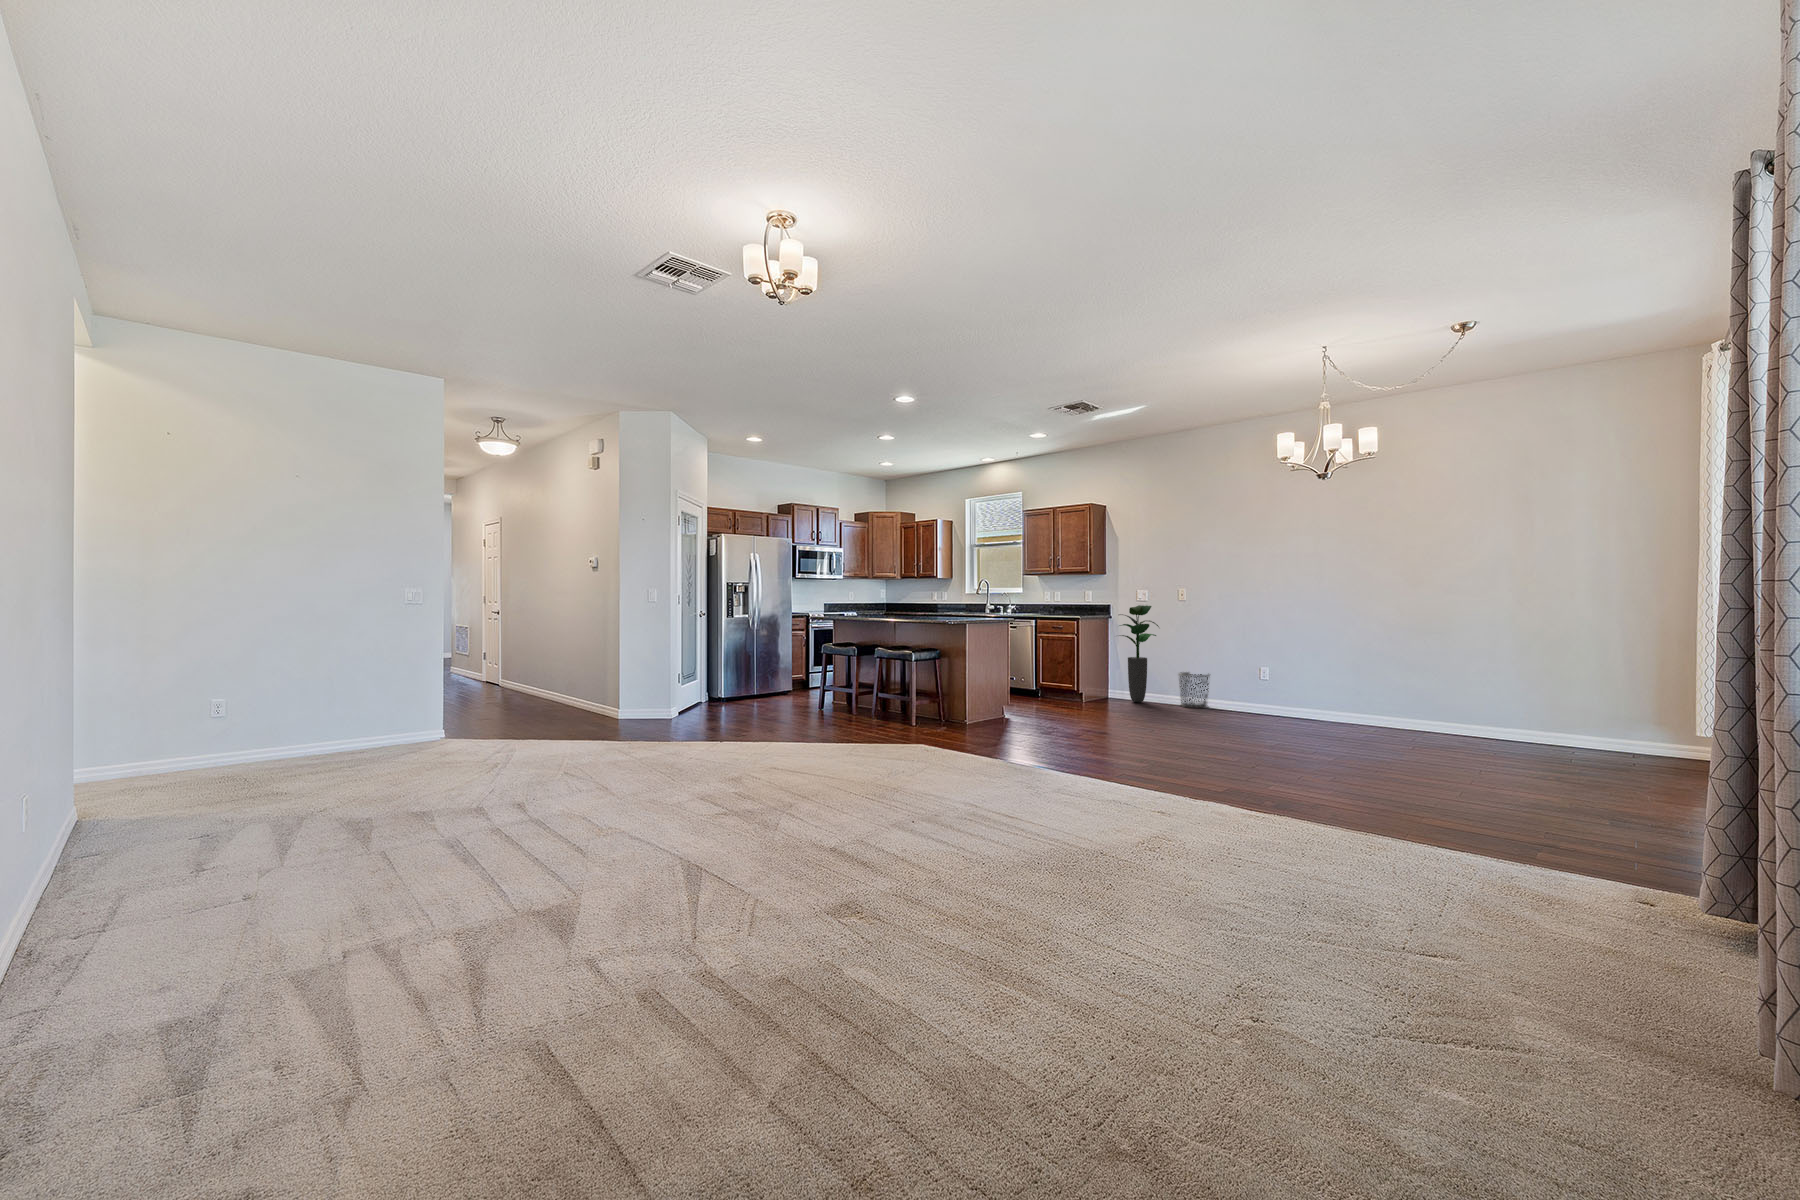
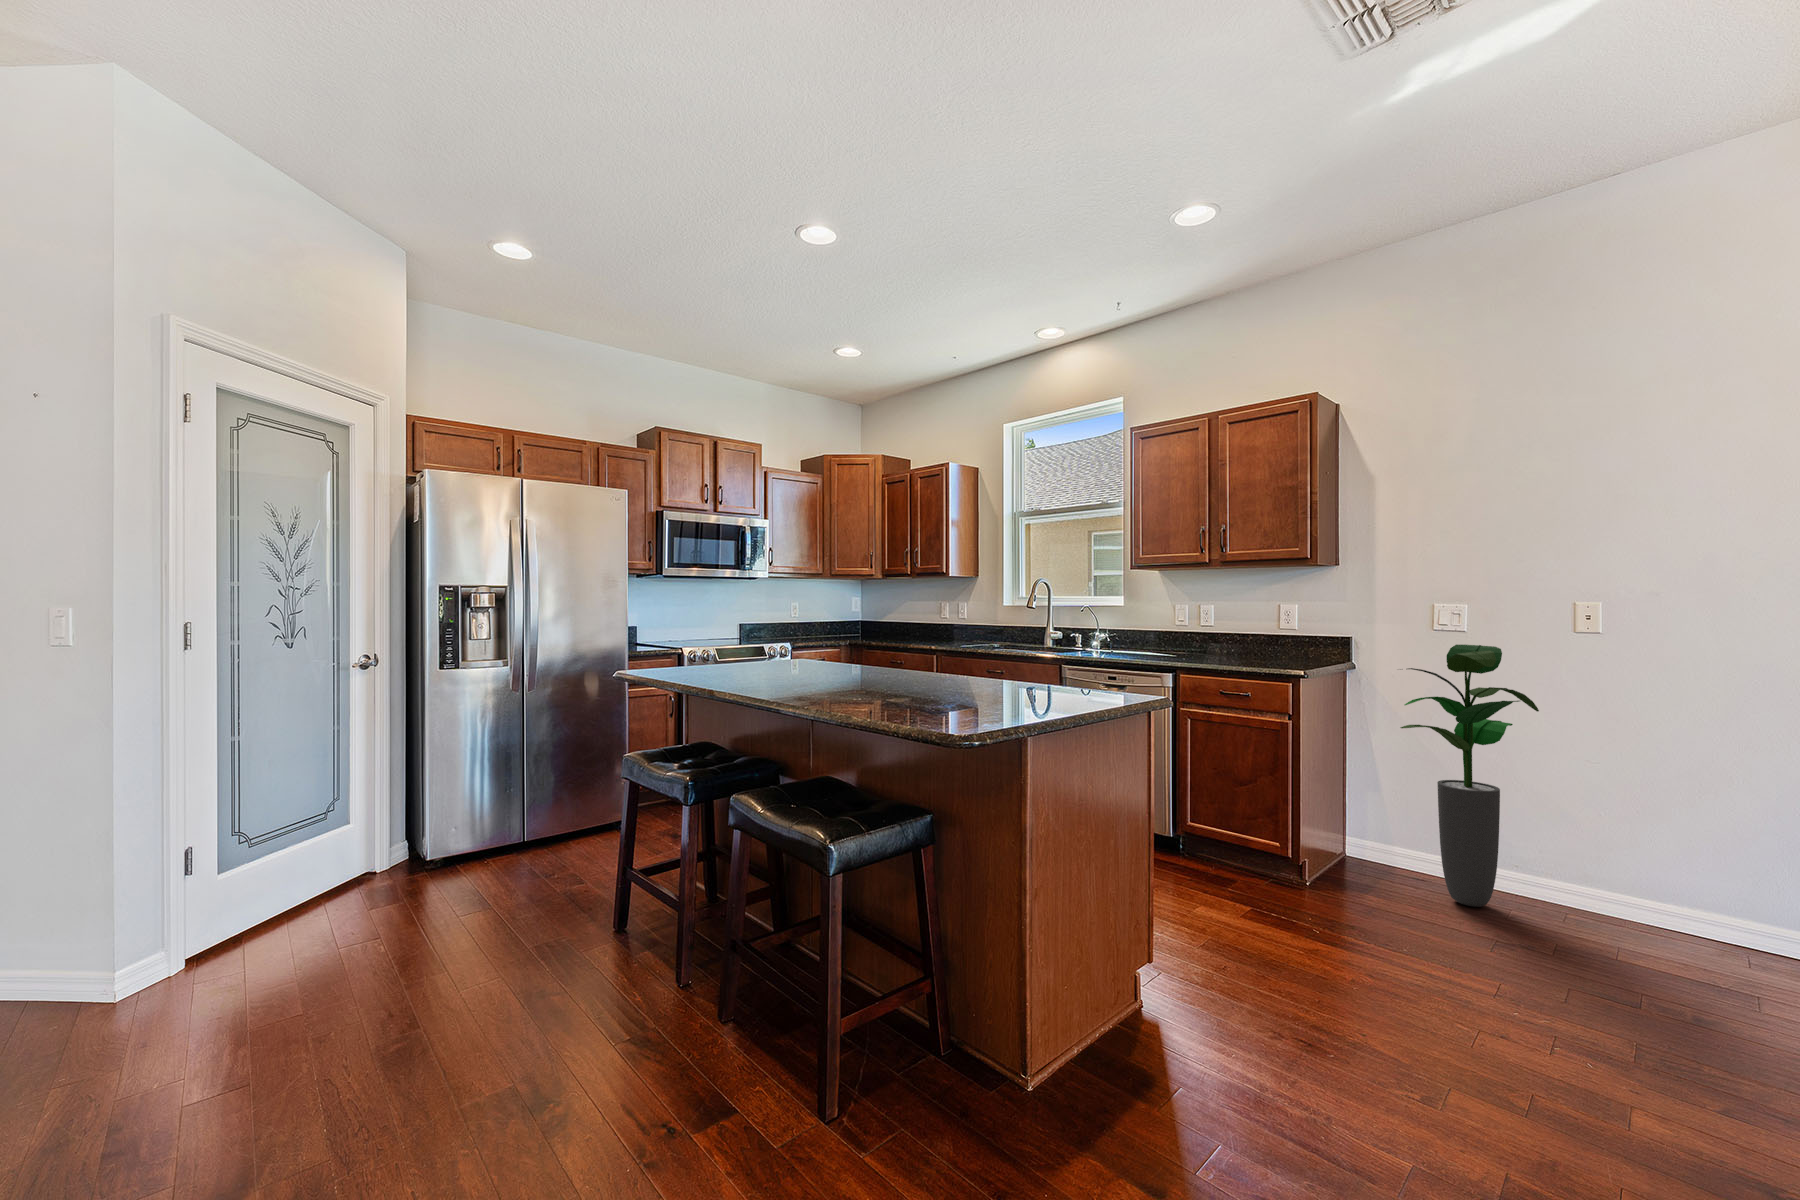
waste bin: present [1178,672,1210,708] -> none [1613,836,1742,962]

